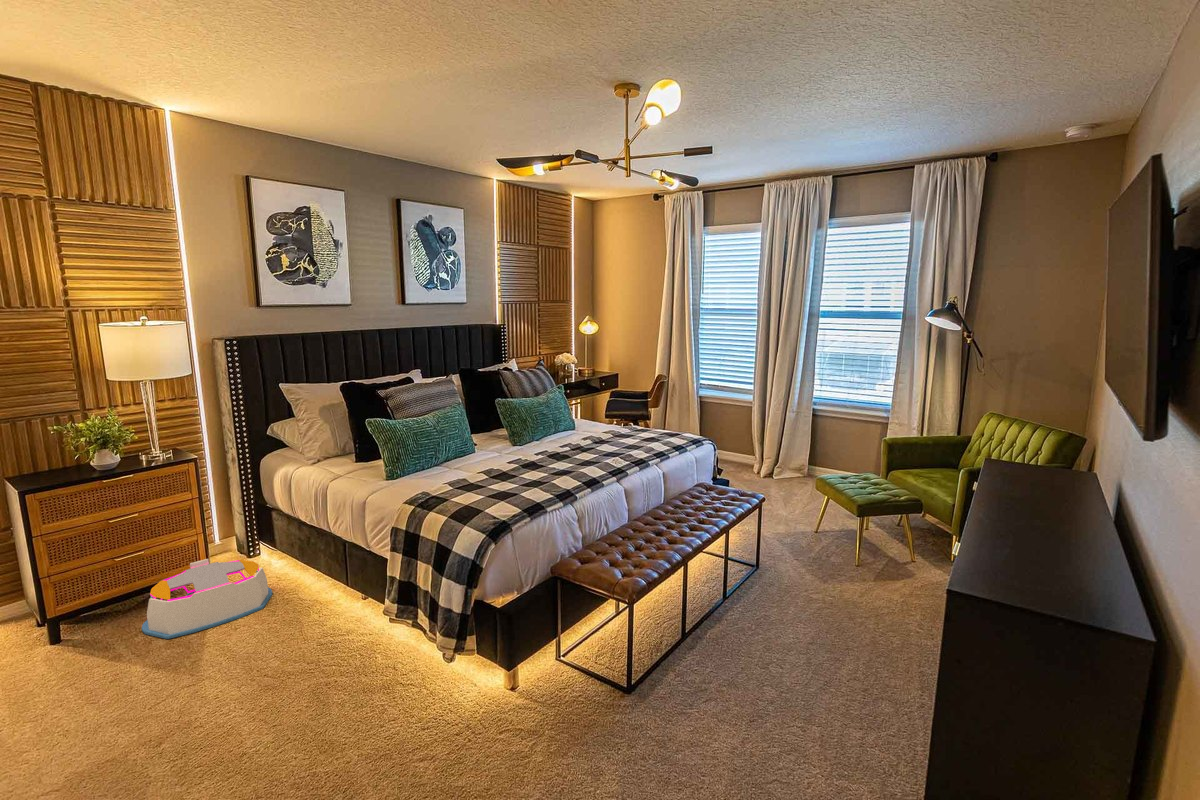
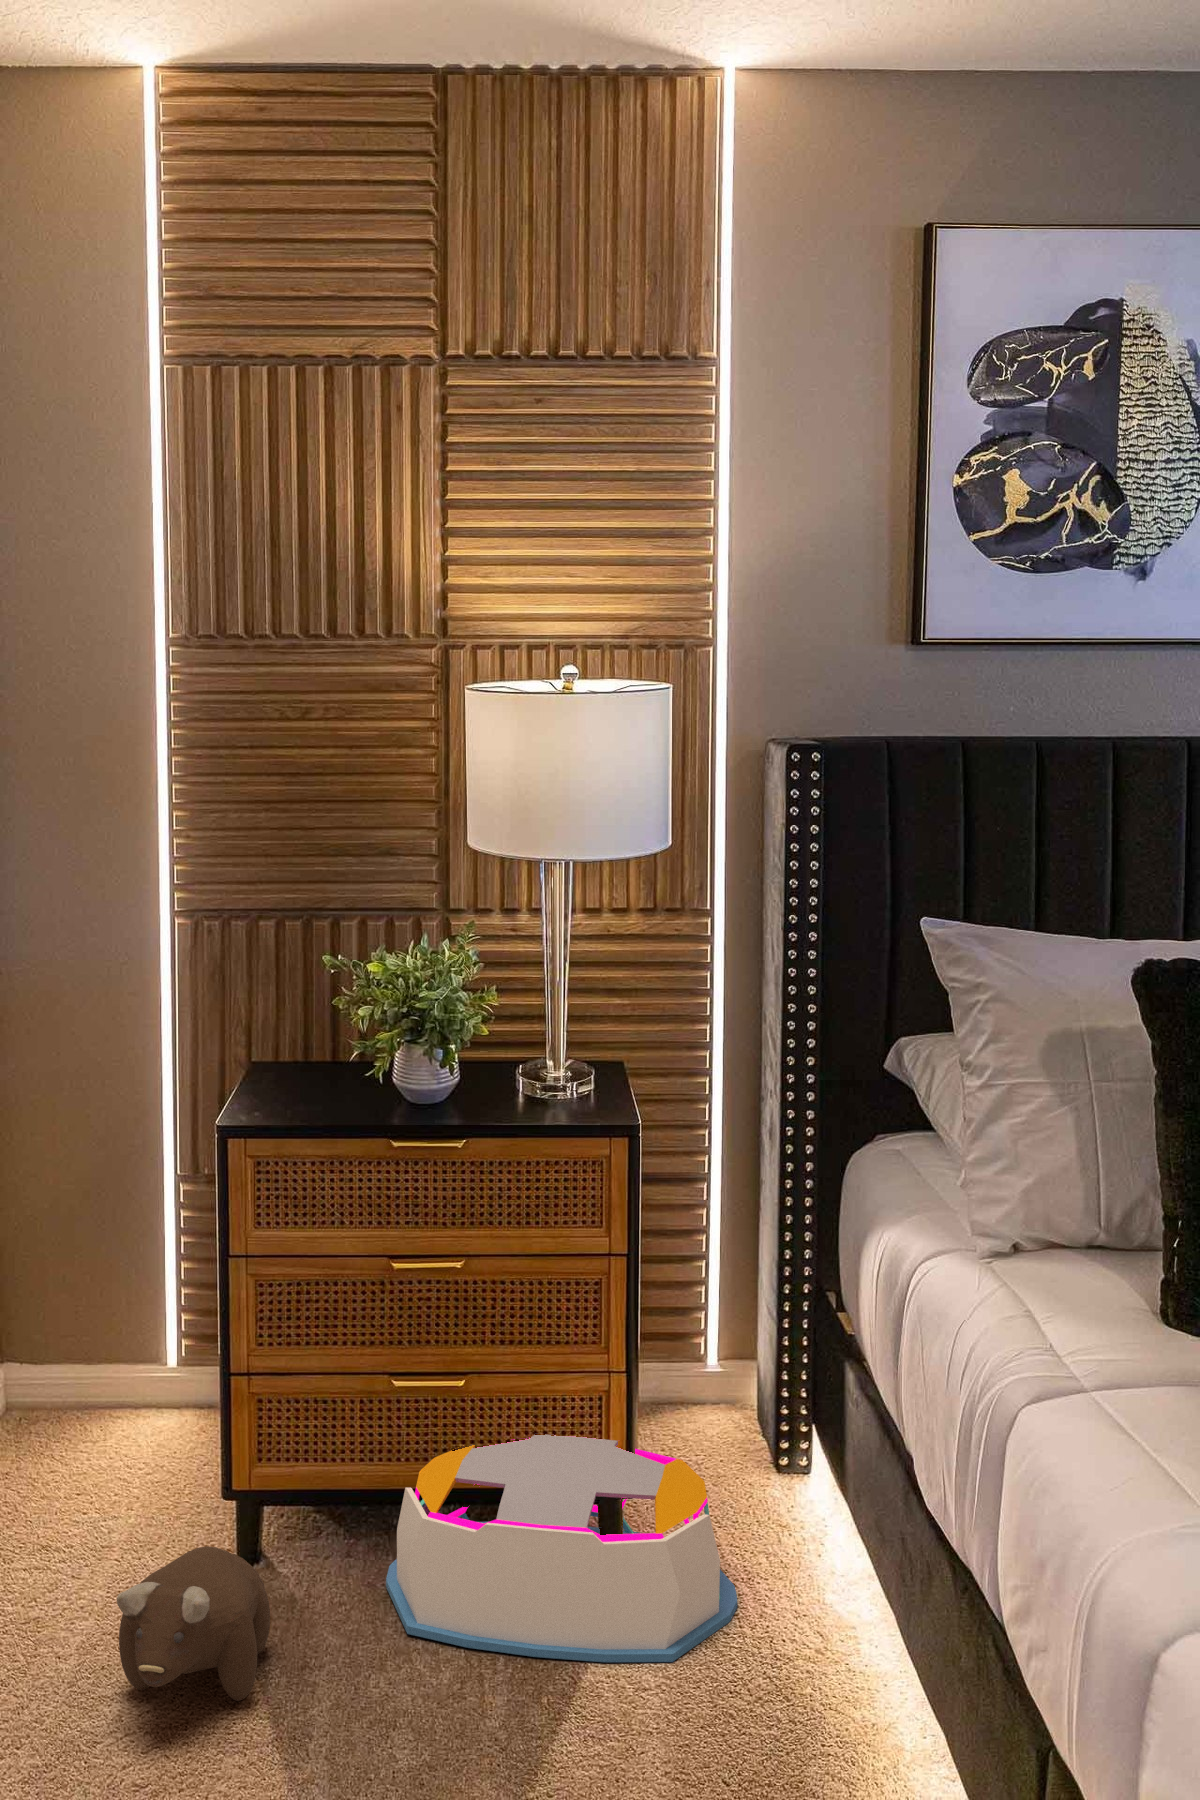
plush toy: none [63,637,127,694] -> present [117,1546,270,1701]

